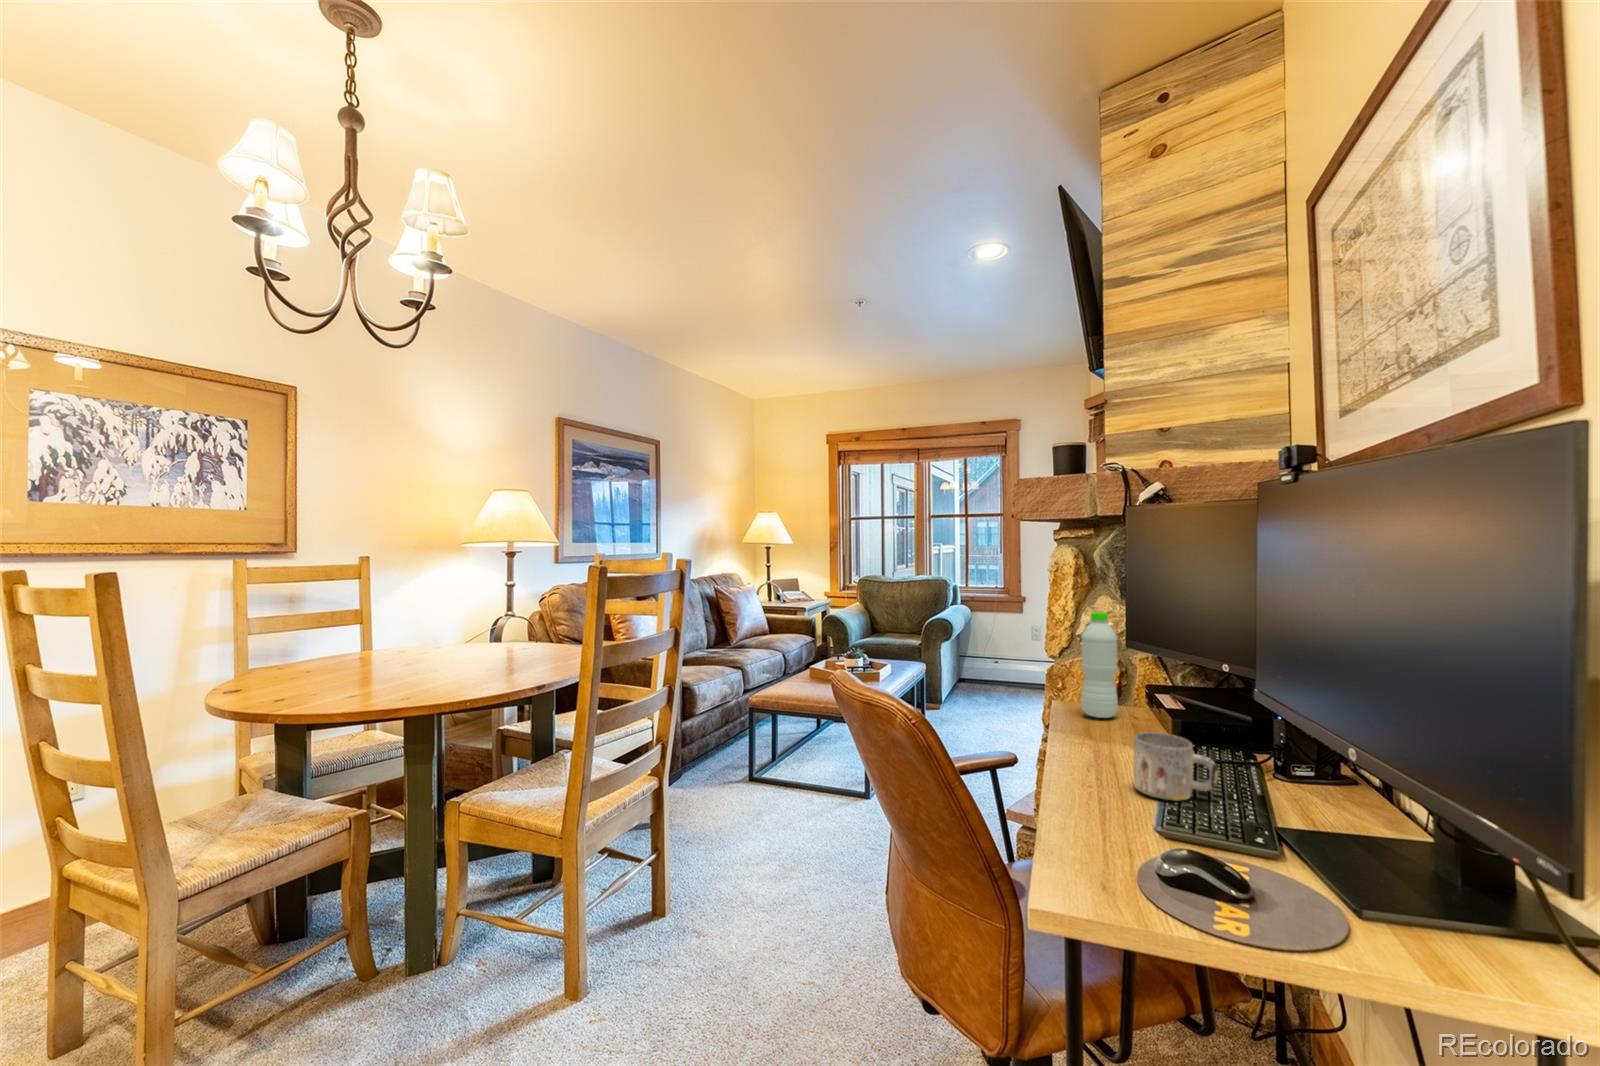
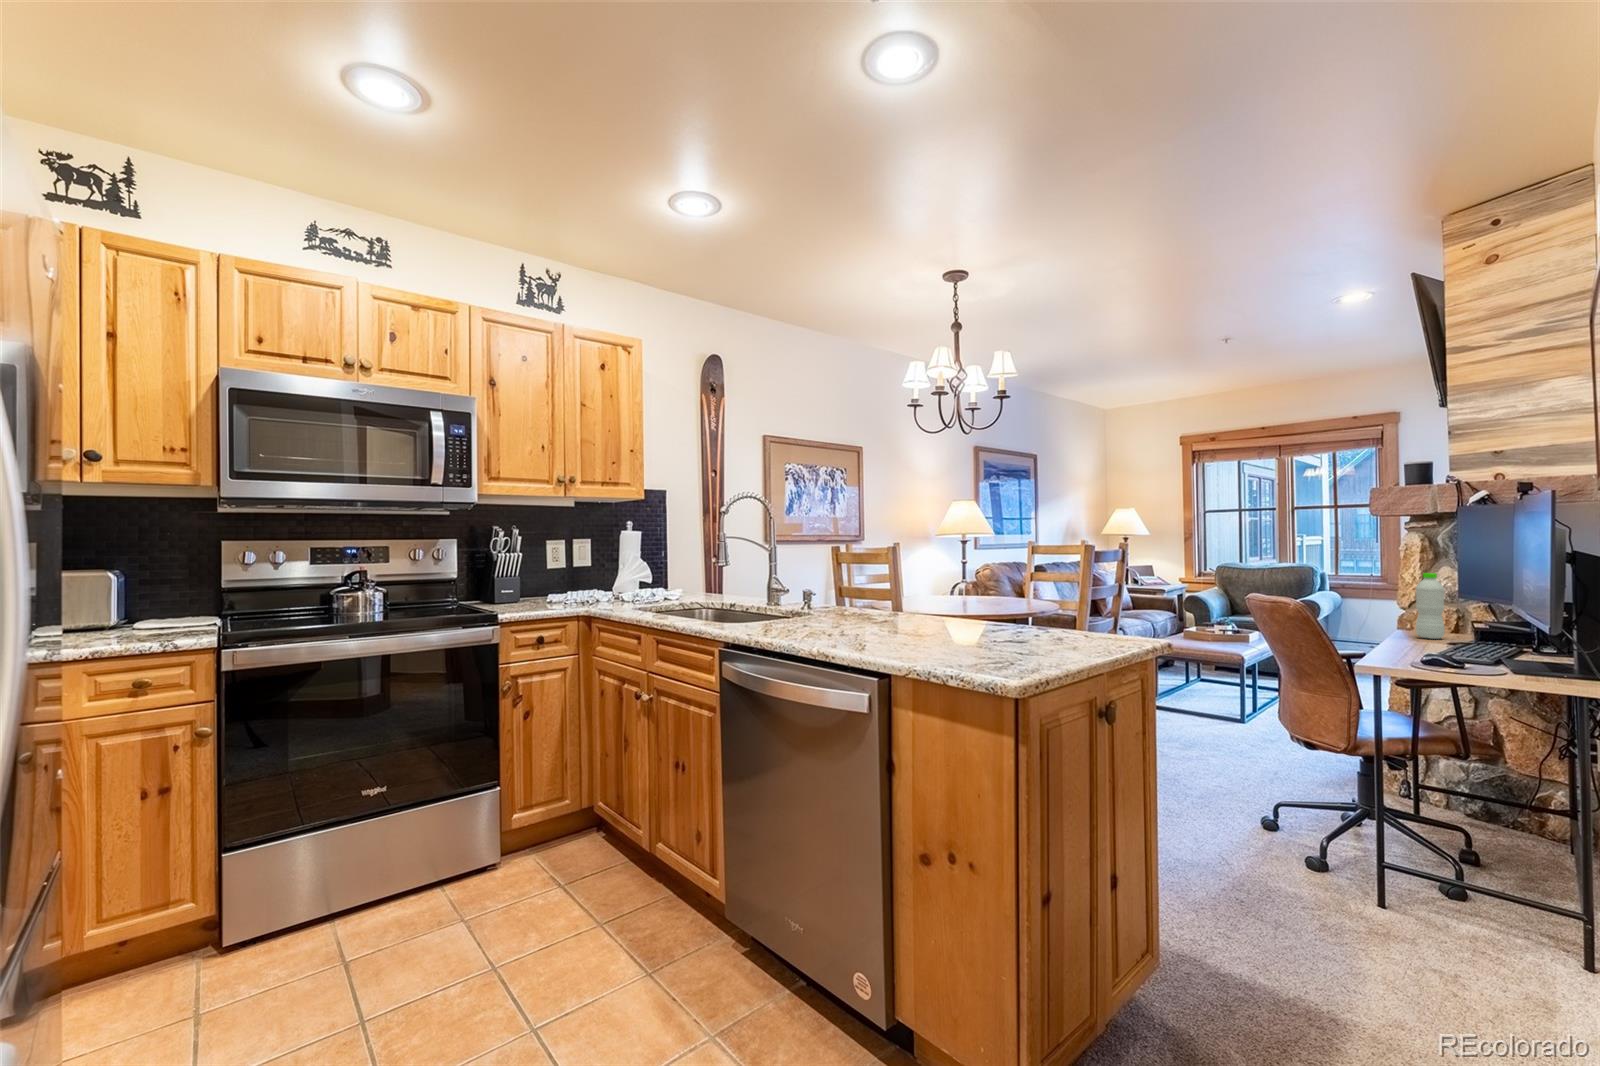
mug: present [1134,732,1218,801] -> none [1430,628,1482,658]

